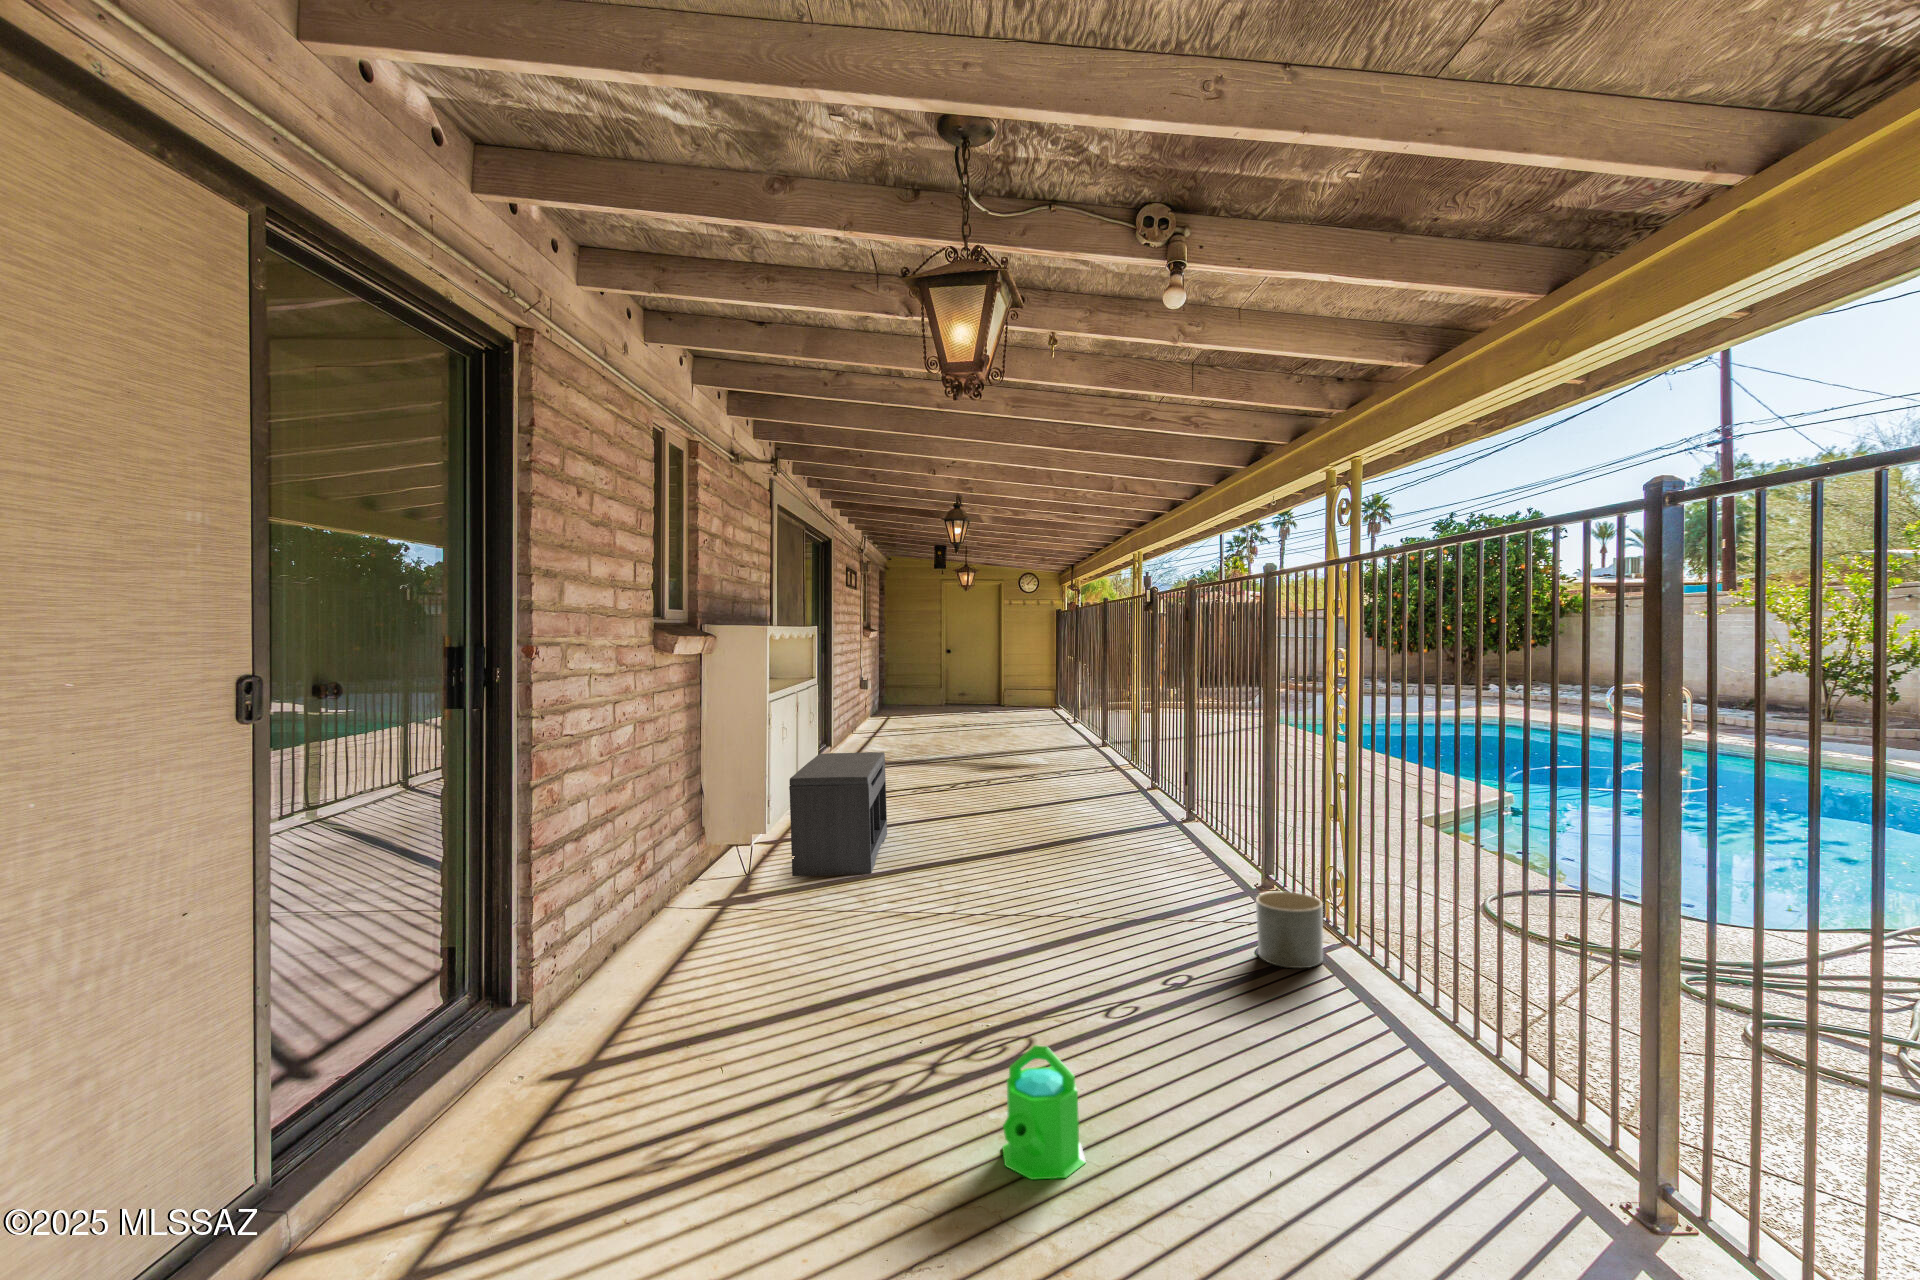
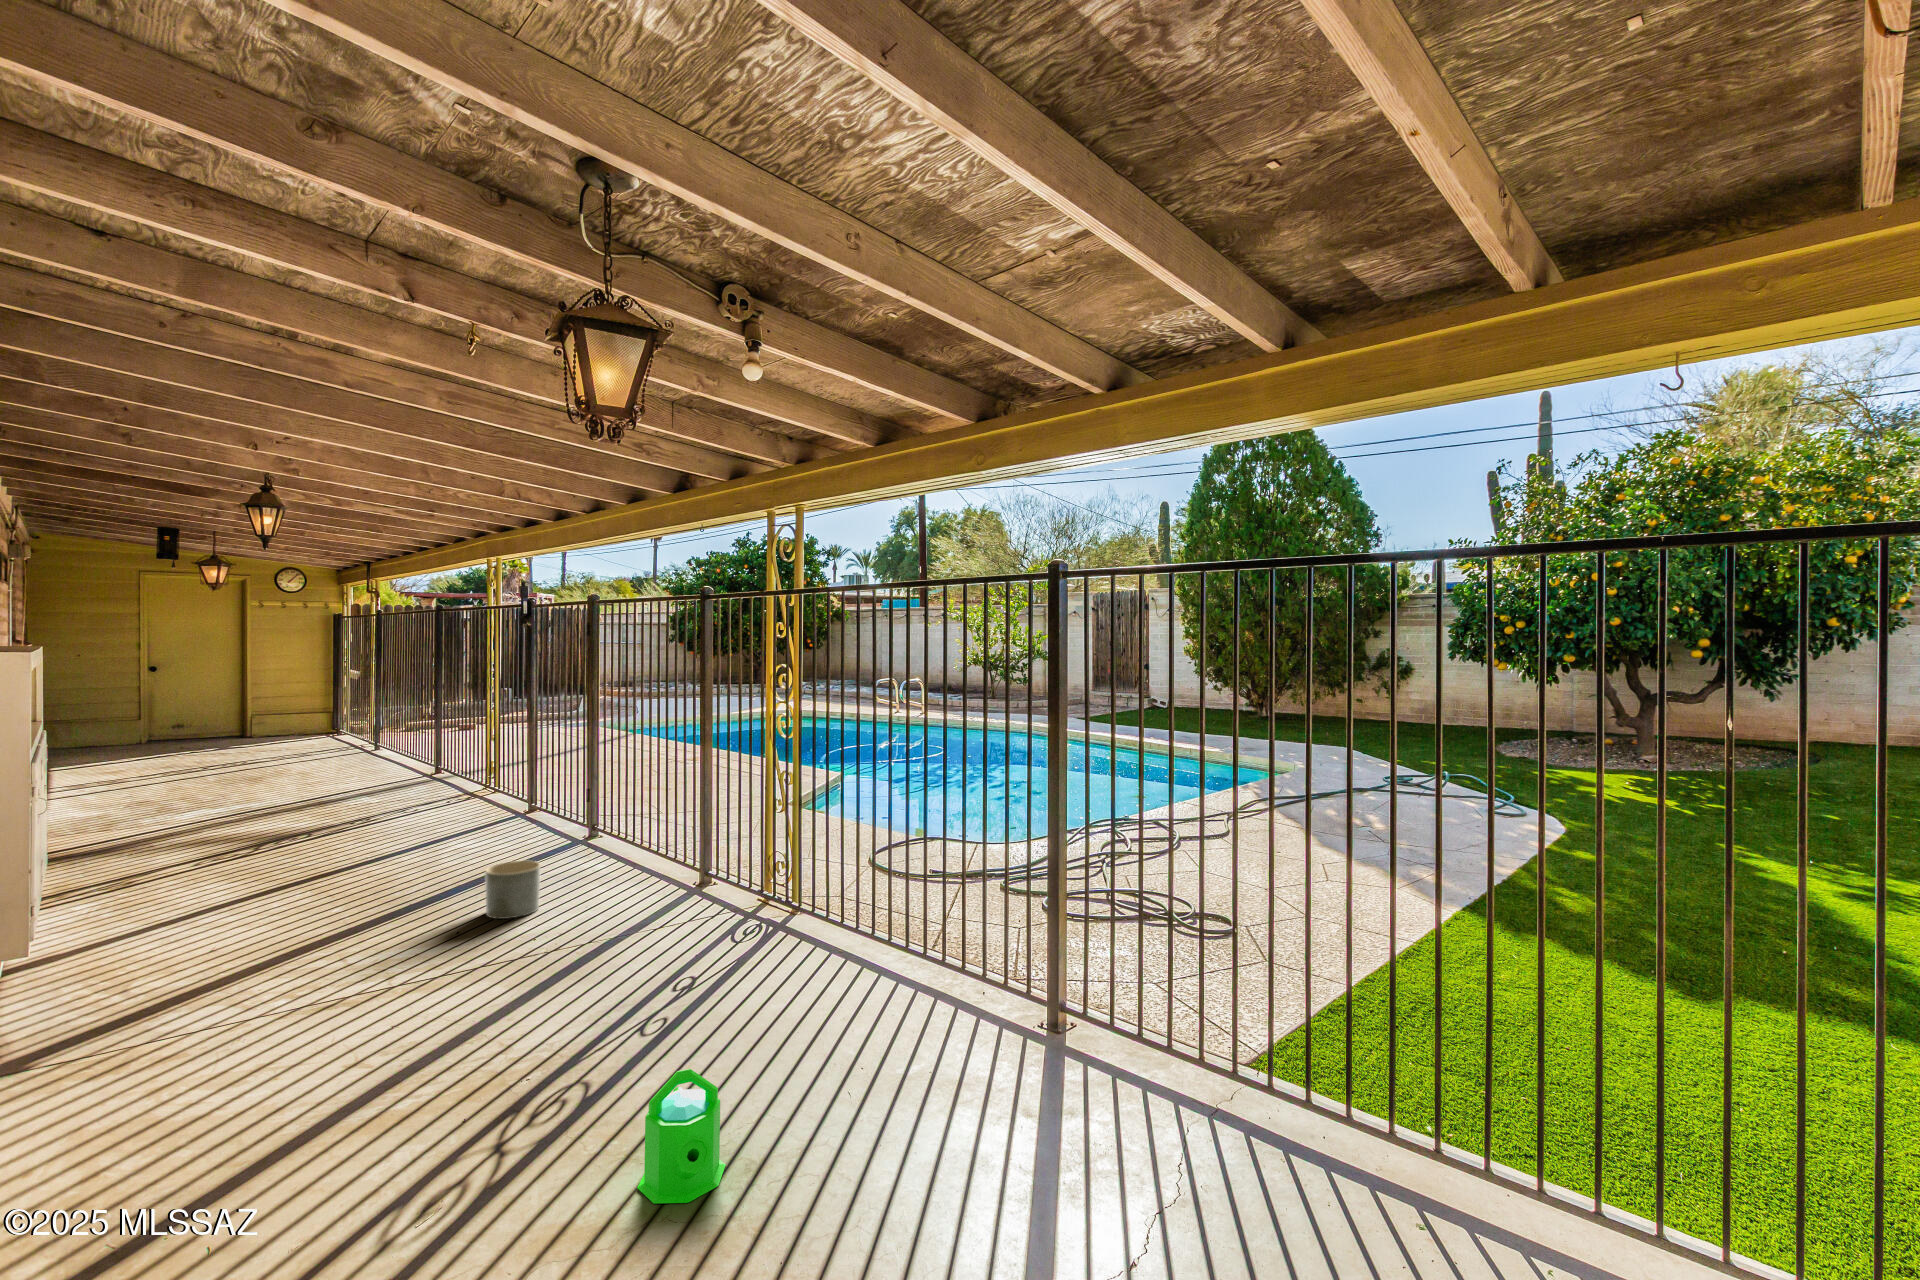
bench: present [789,752,887,876] -> none [49,800,206,993]
planter: present [1256,892,1323,968] -> present [485,861,541,919]

